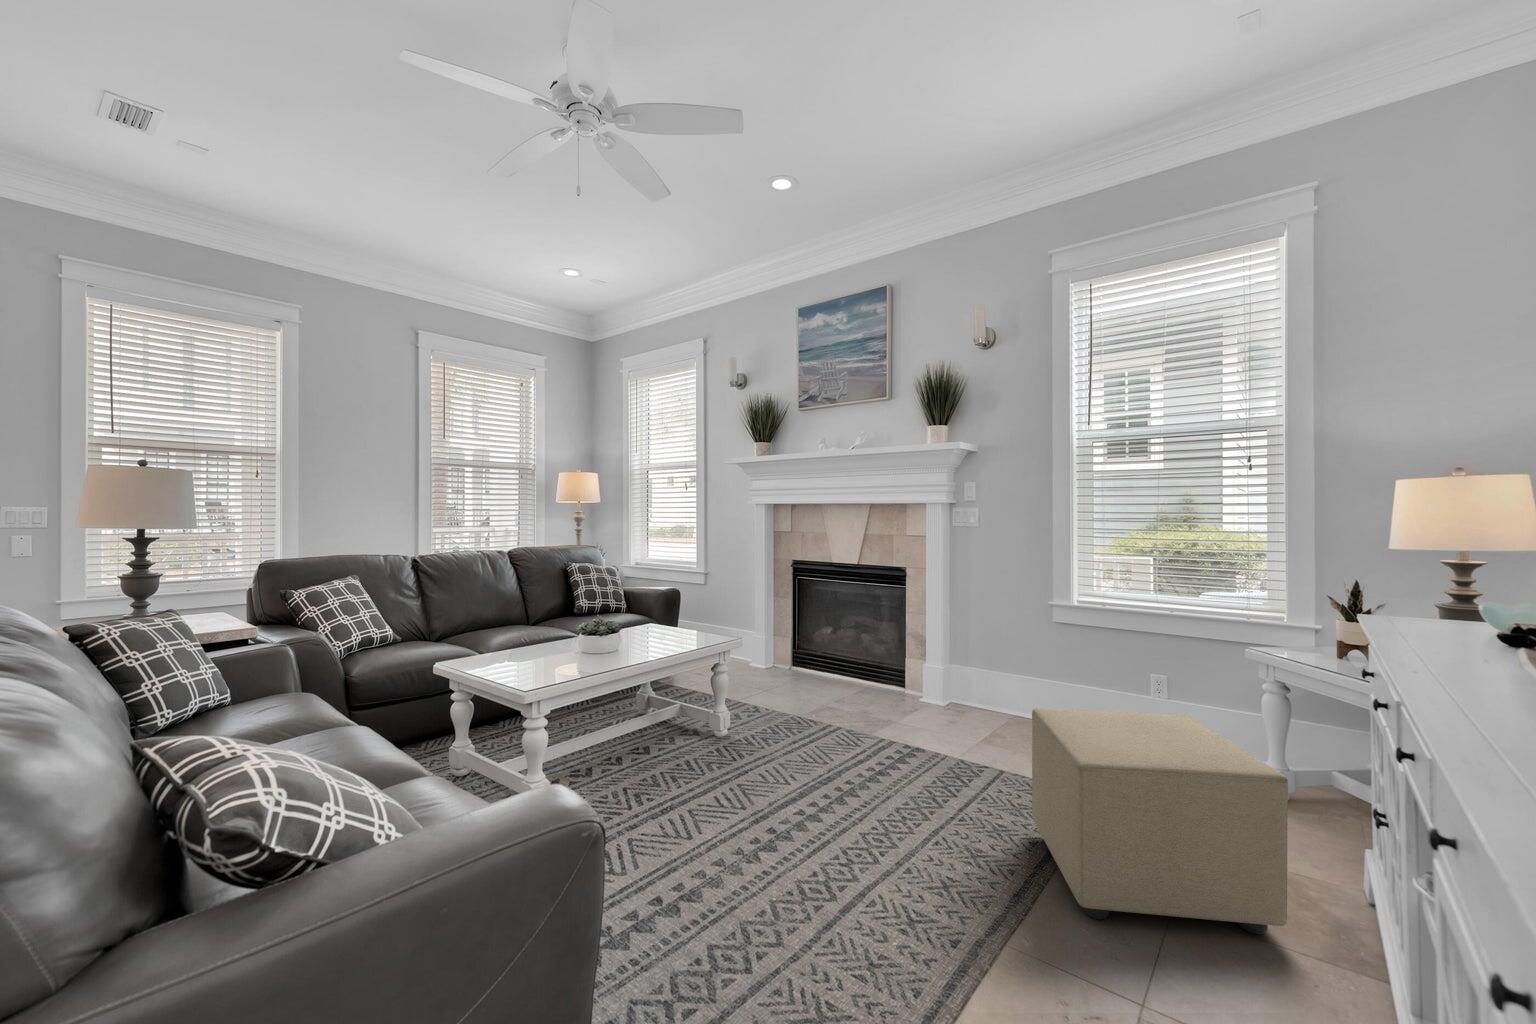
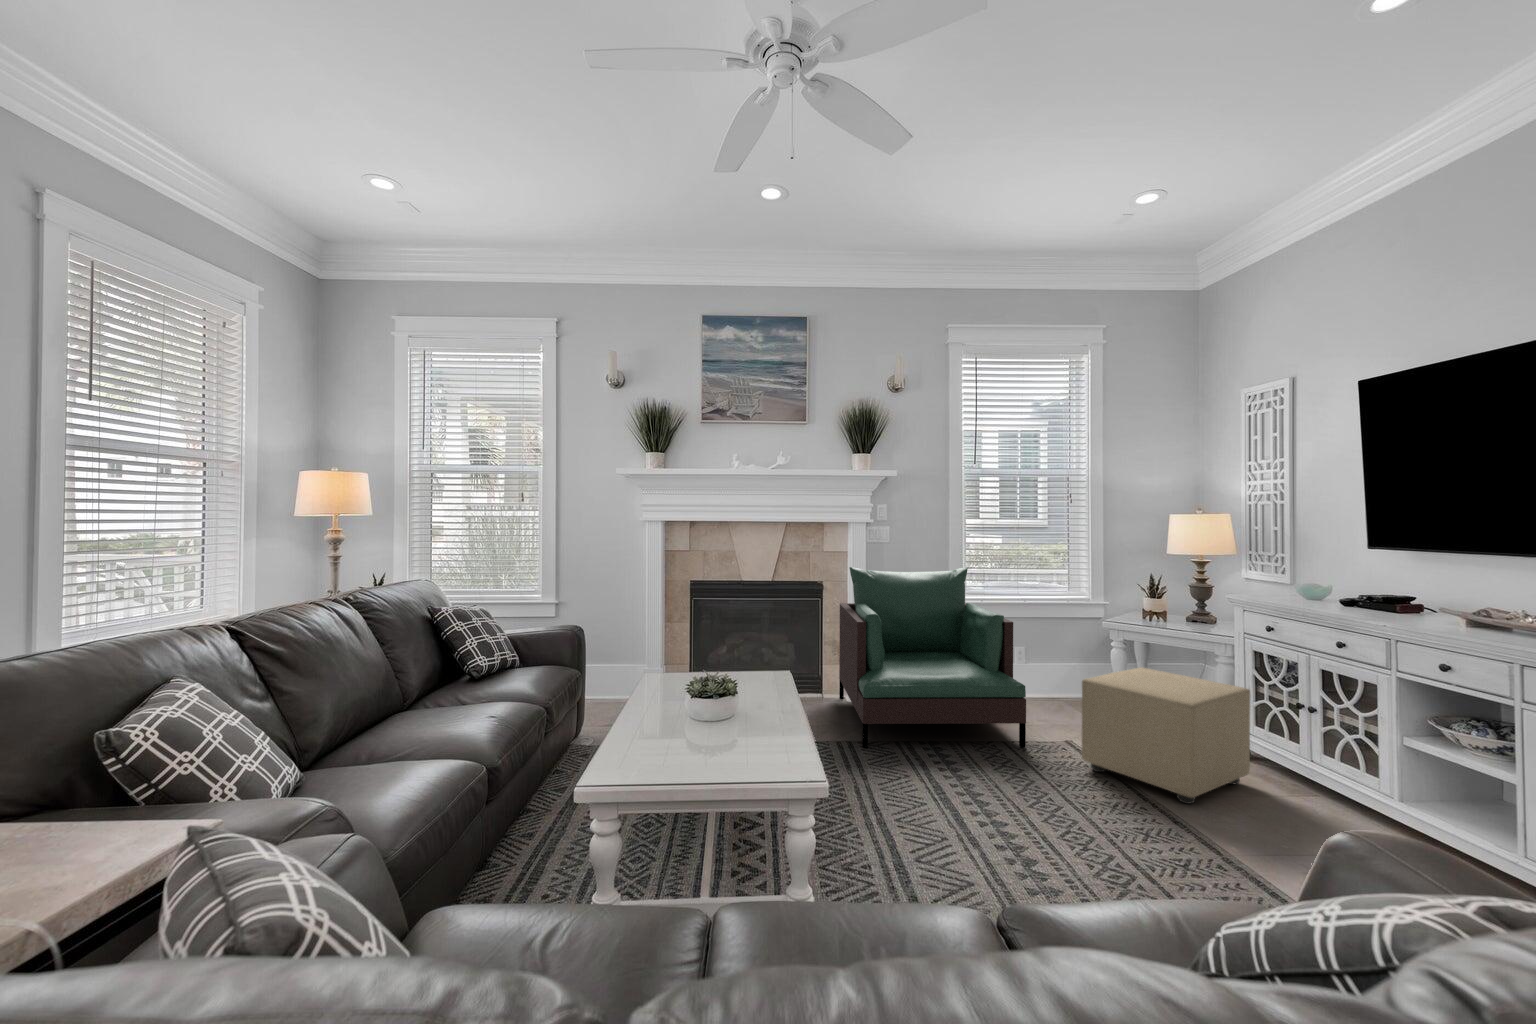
armchair: none [834,553,1073,790] -> present [839,567,1026,748]

